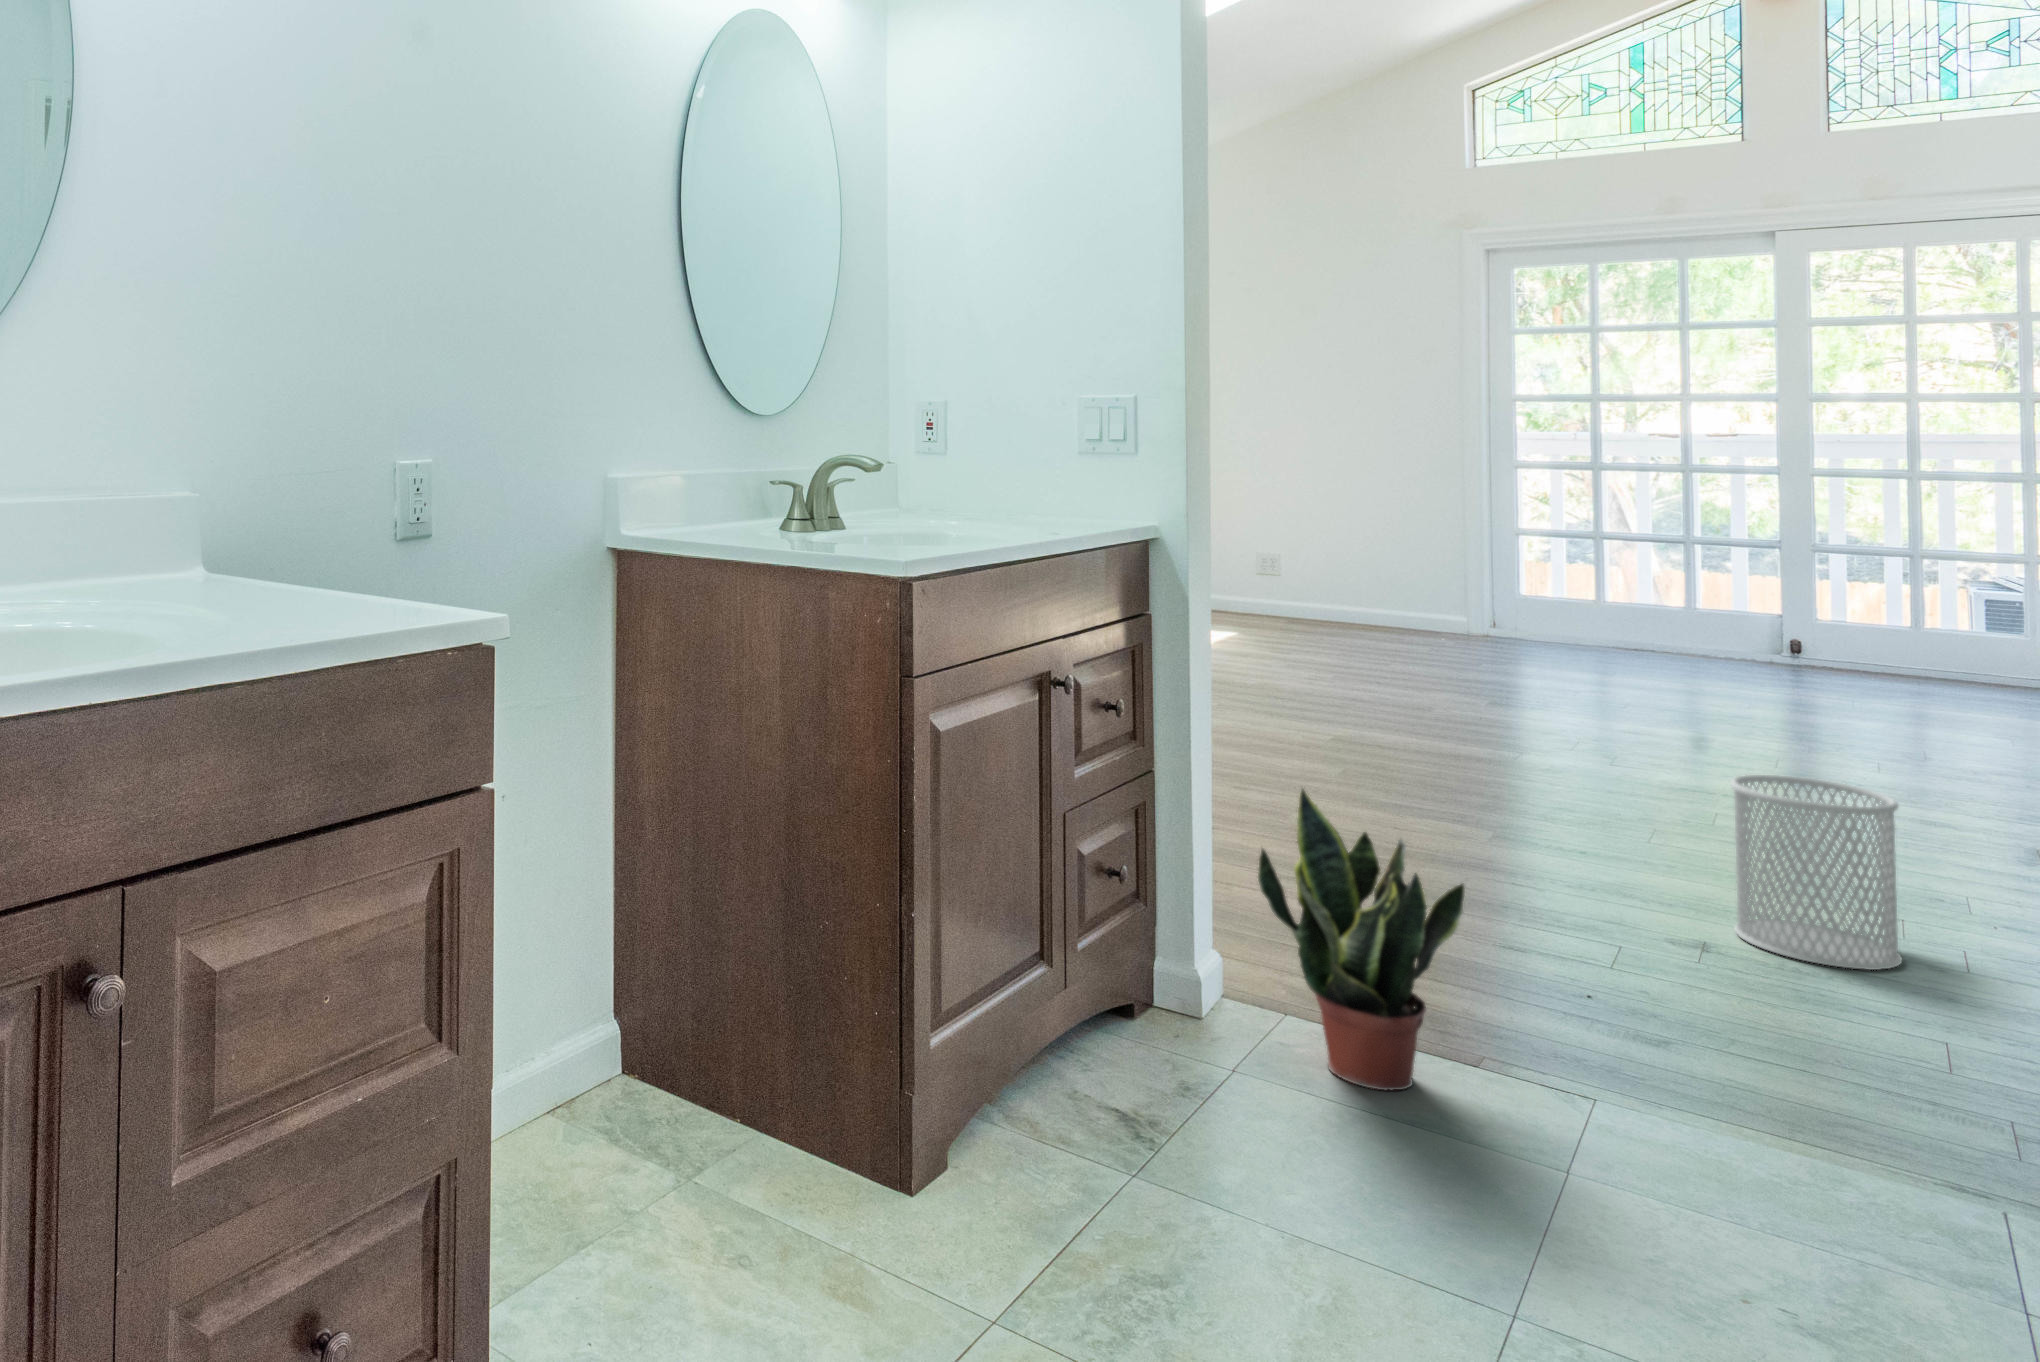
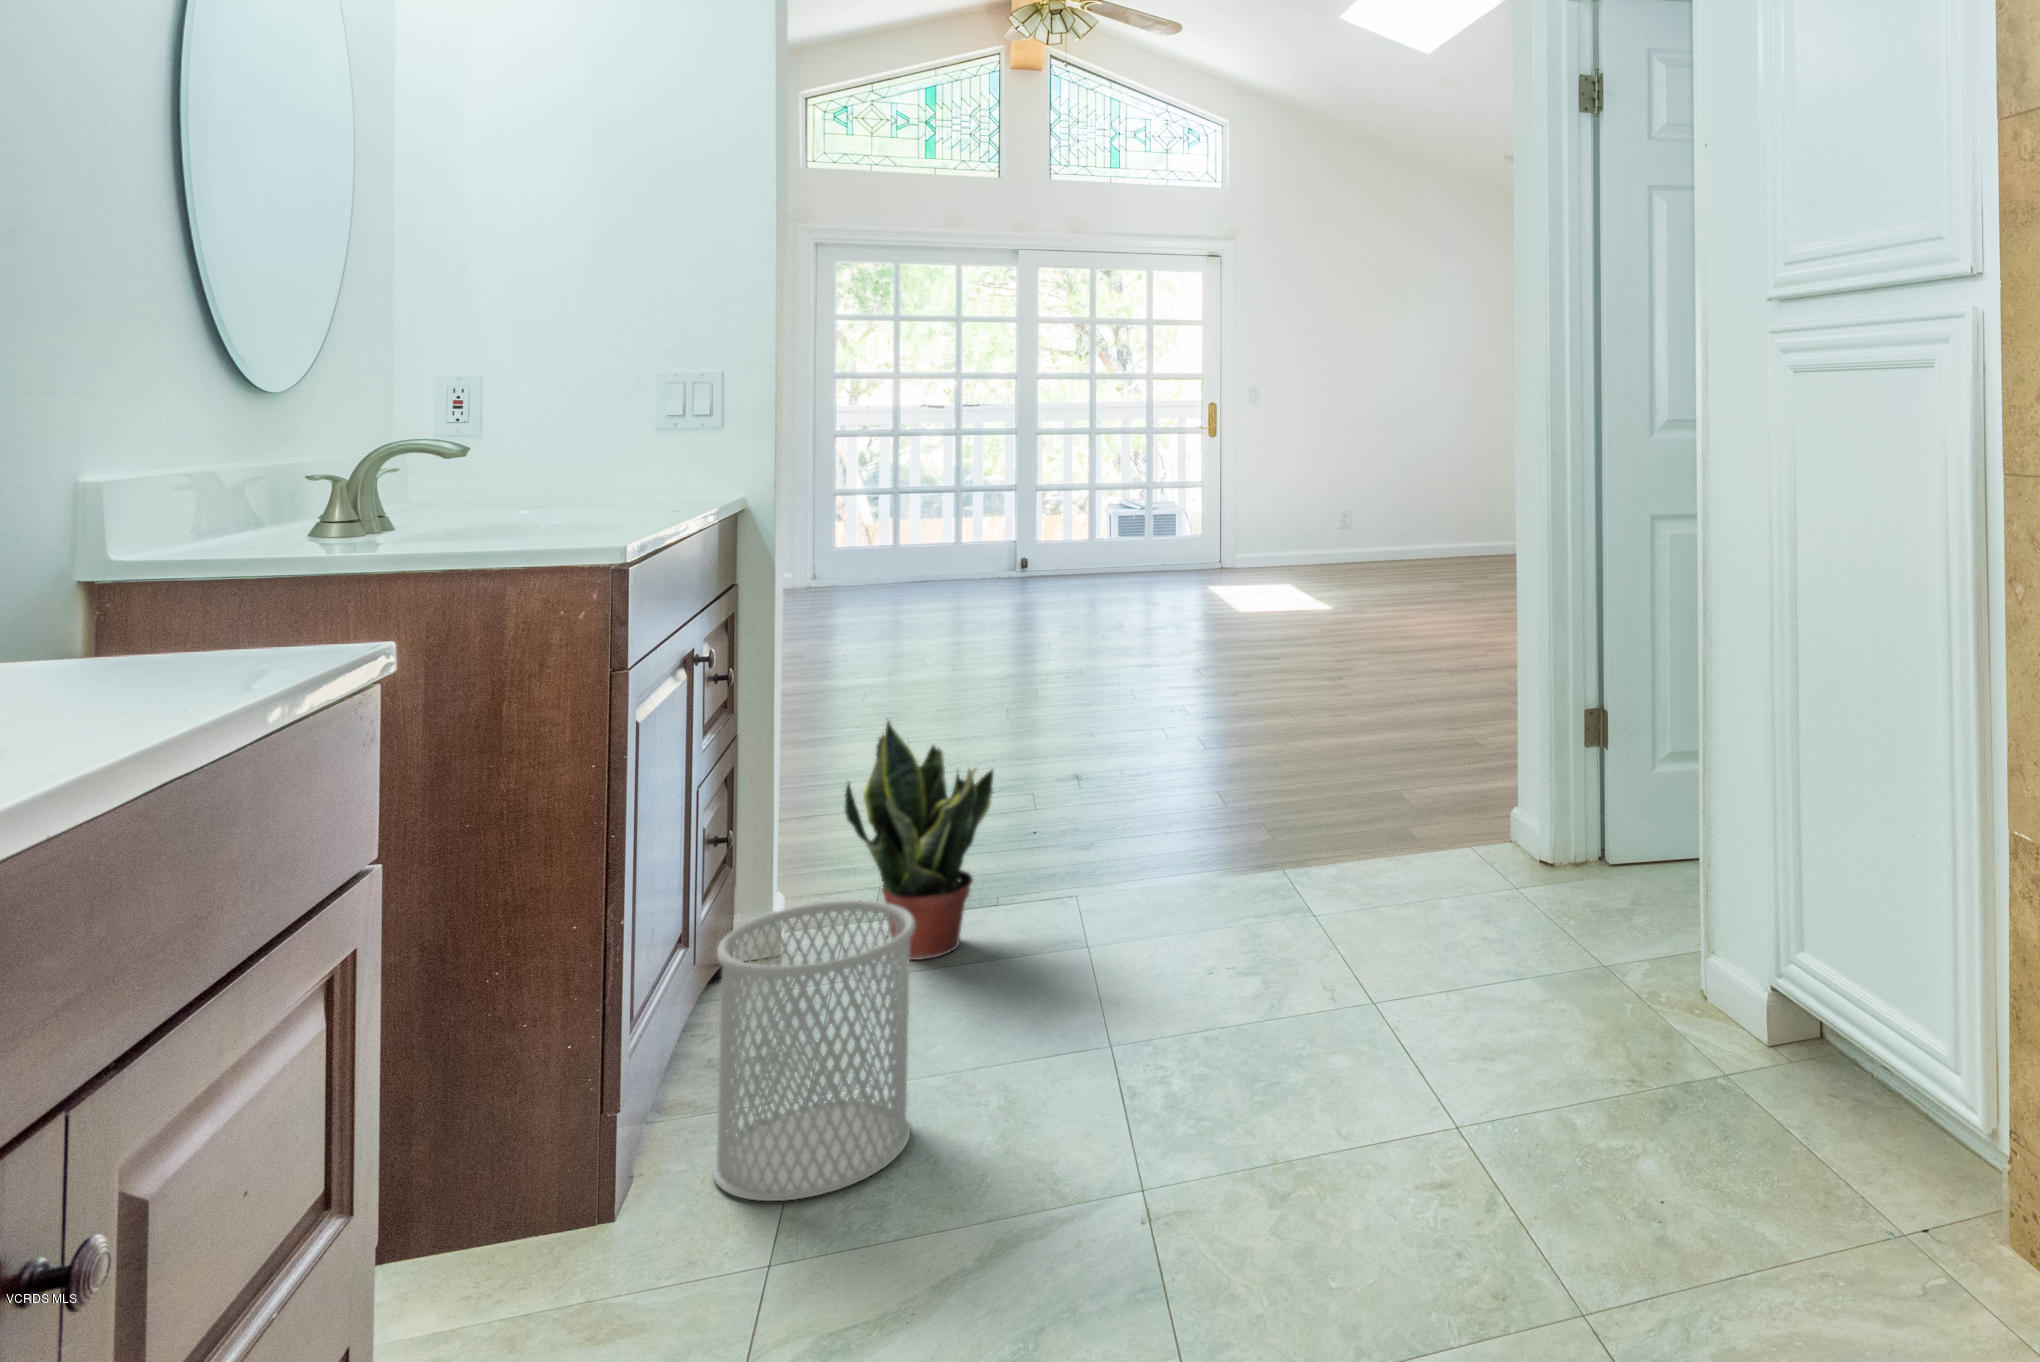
wastebasket: present [1730,775,1902,970] -> present [712,901,915,1201]

